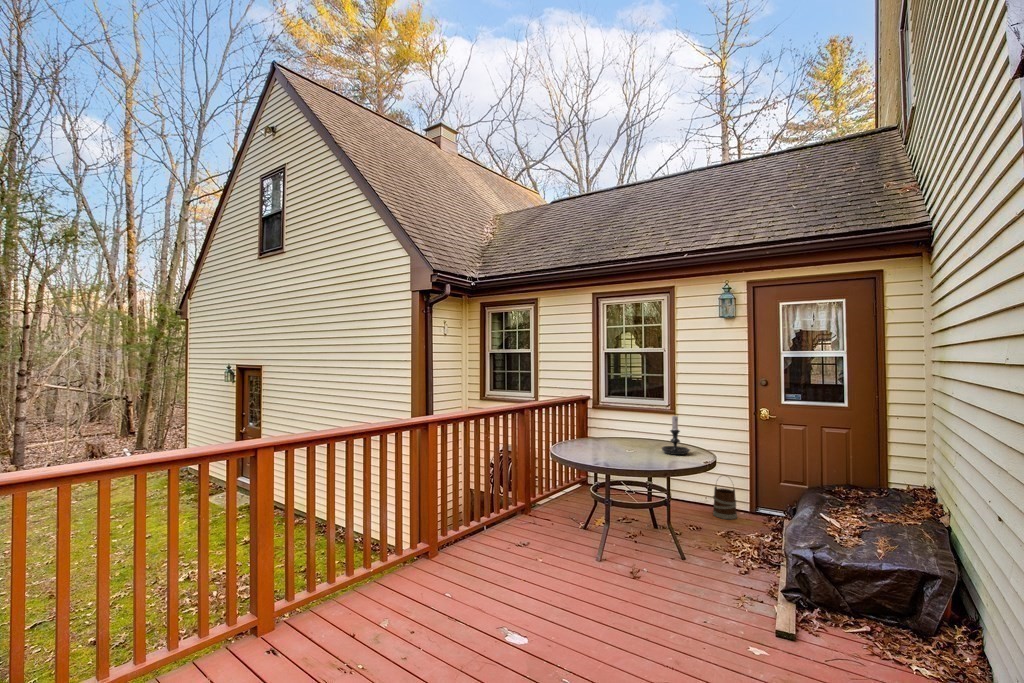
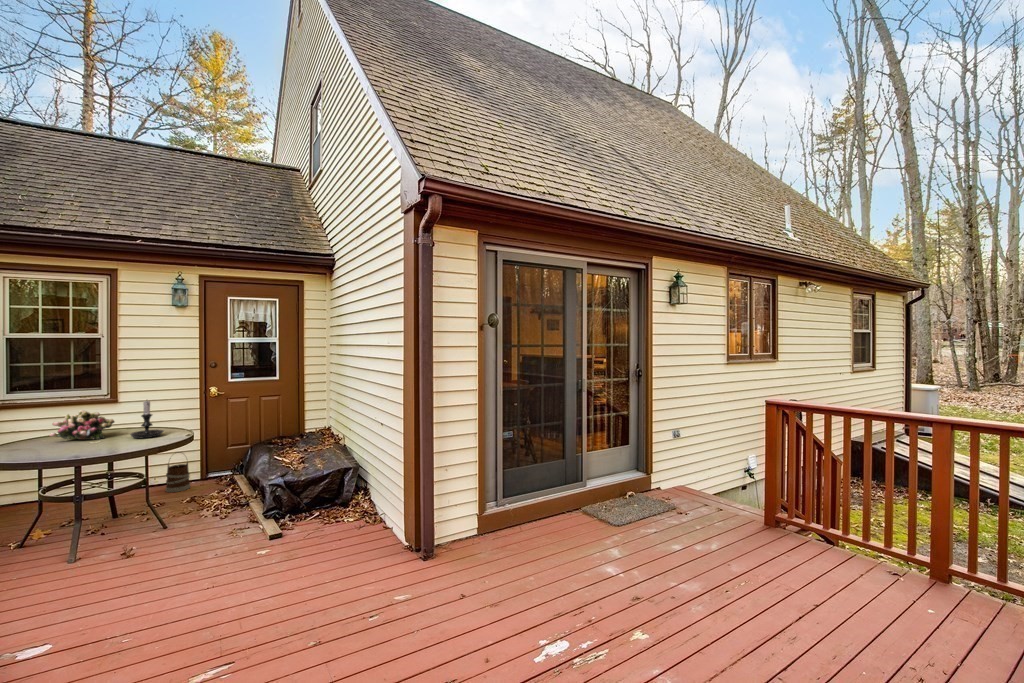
flower arrangement: none [610,417,655,447] -> present [50,410,114,440]

